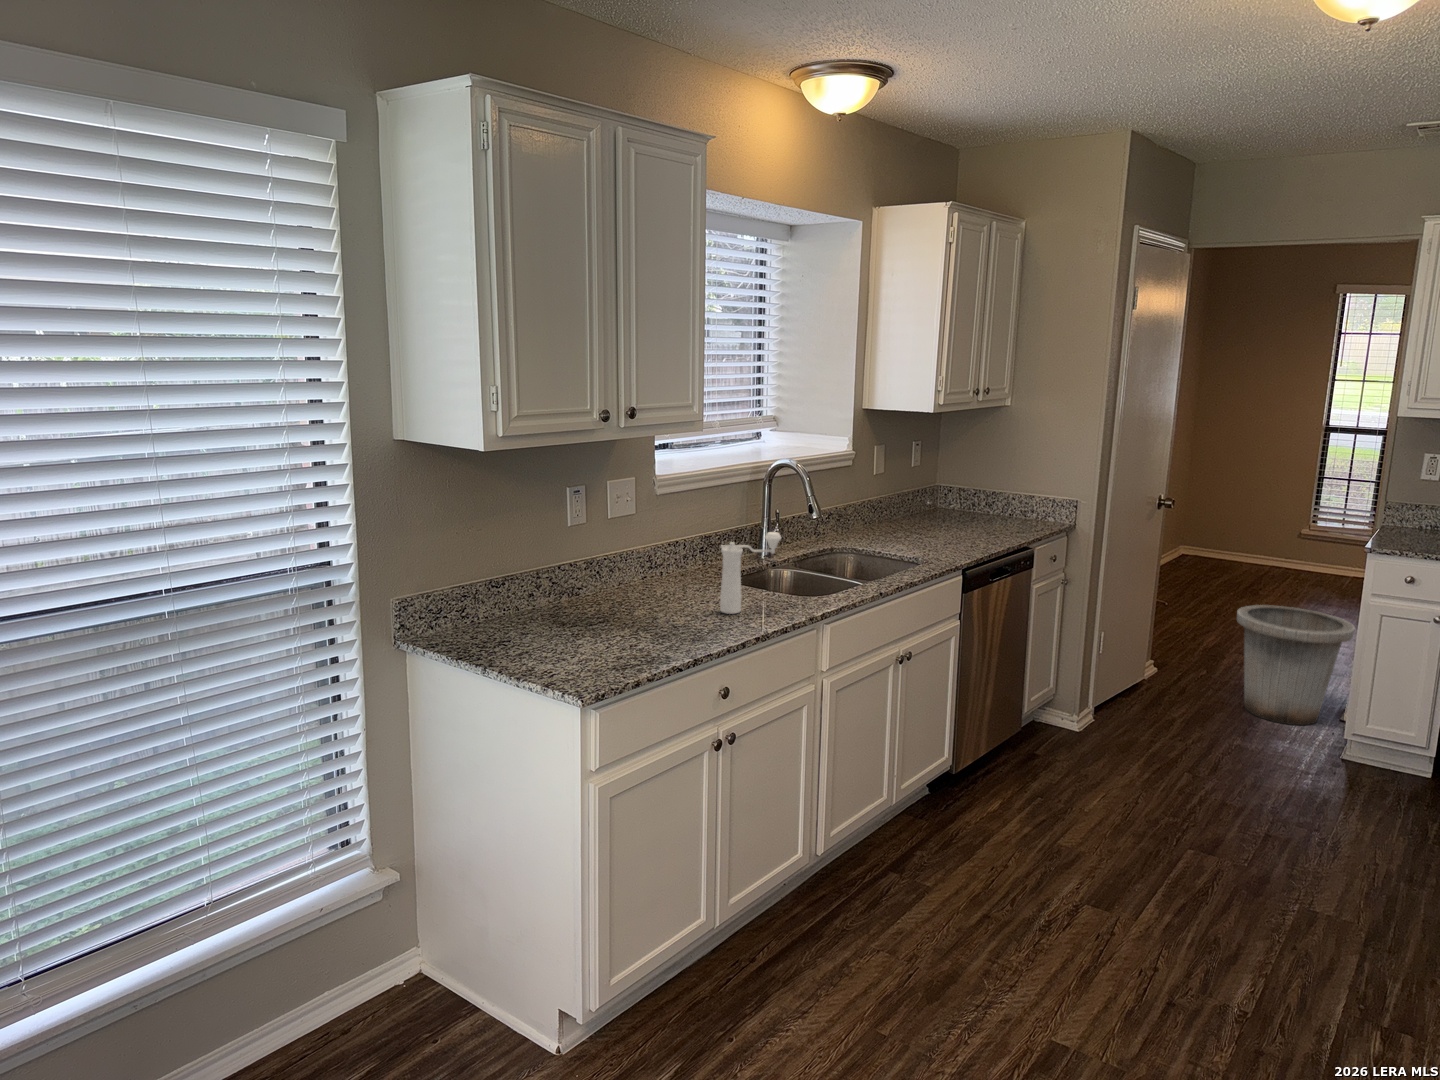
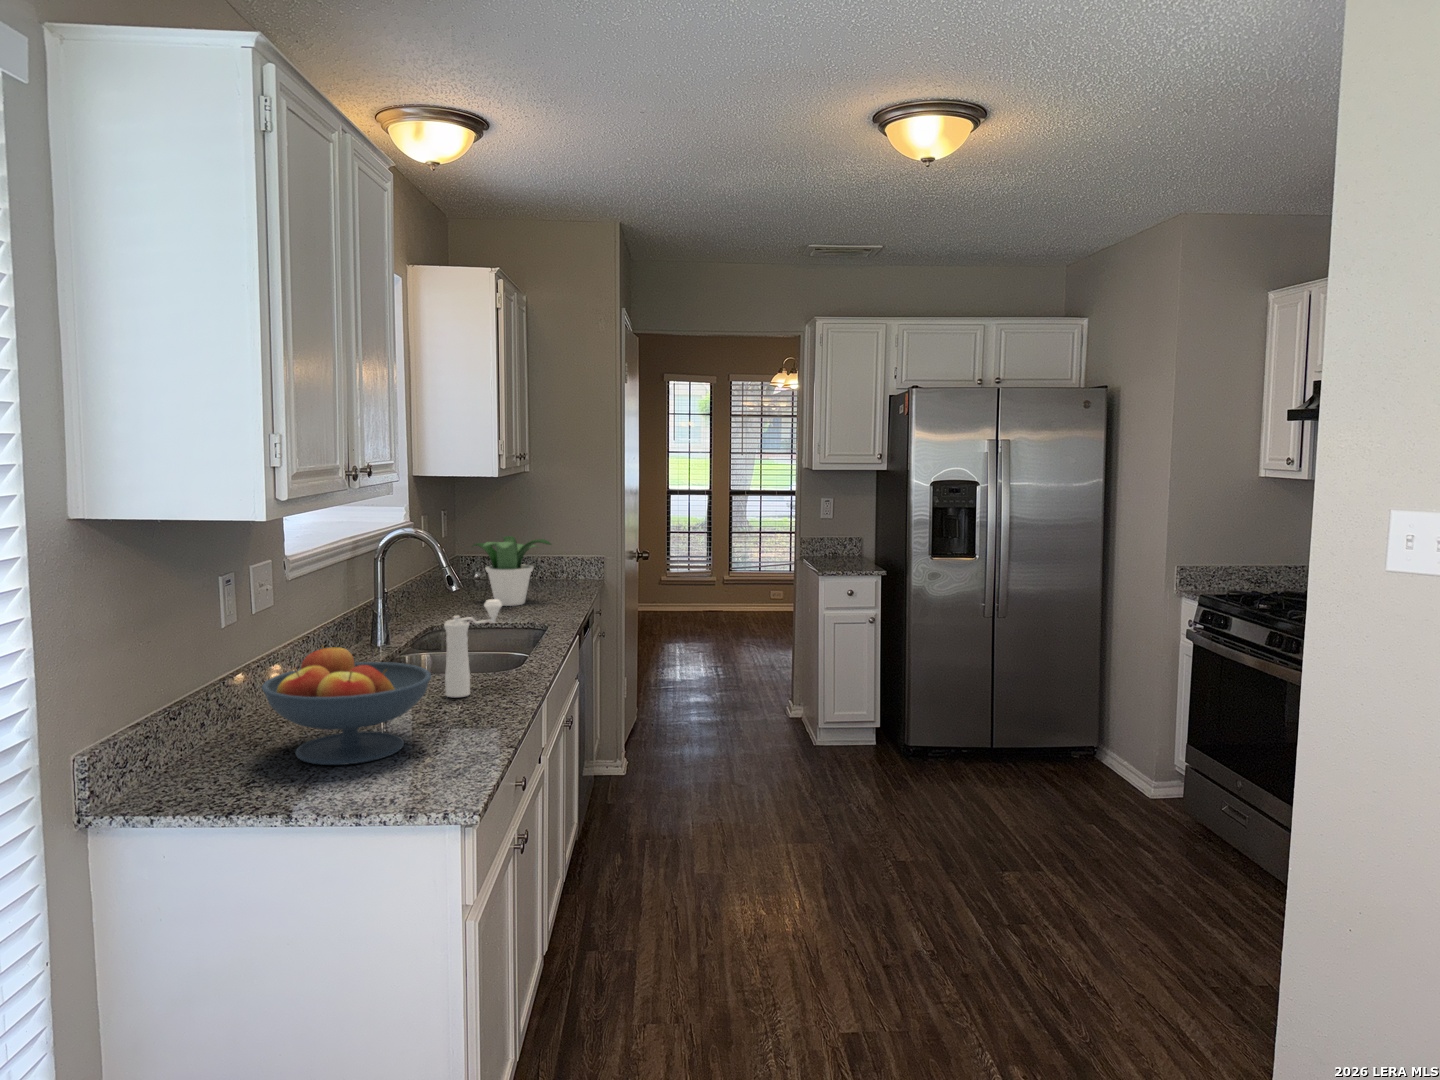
potted plant: none [907,471,974,539] -> present [472,536,551,606]
fruit bowl: none [522,550,650,648] -> present [262,646,431,765]
trash can: present [1237,605,1354,725] -> none [710,632,794,729]

